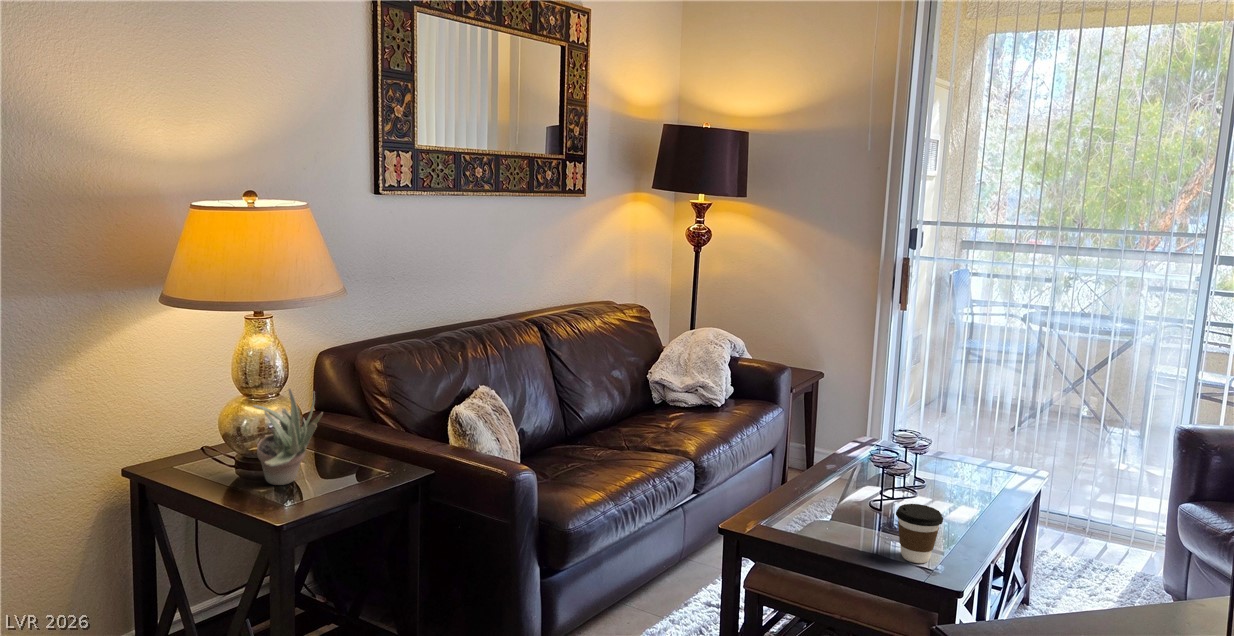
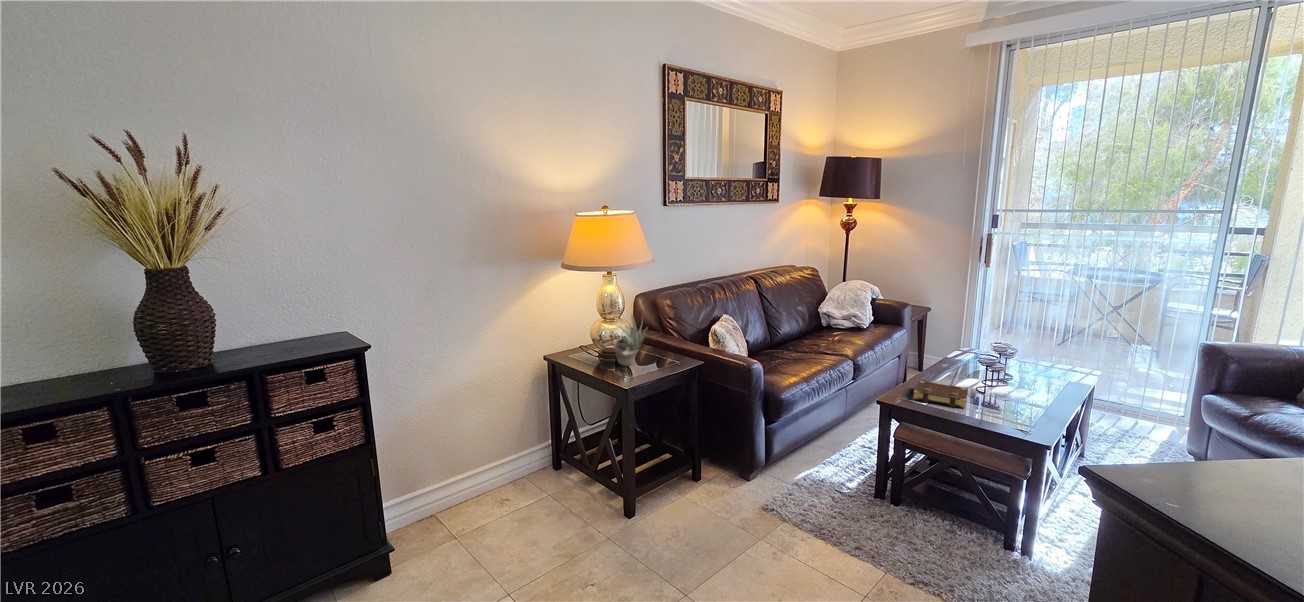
book: none [779,495,863,539] -> present [913,381,968,408]
coffee cup: present [896,504,943,563] -> none [993,387,1027,424]

